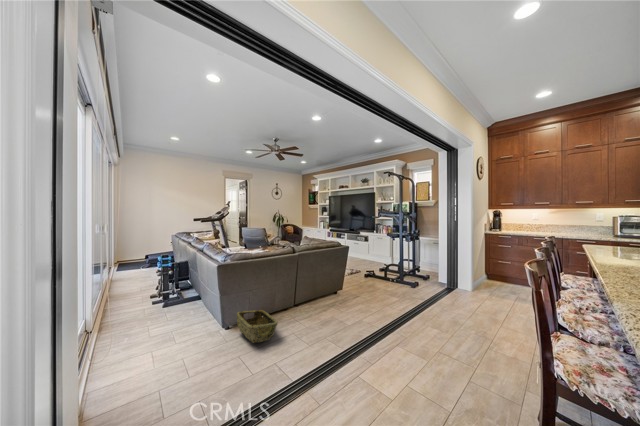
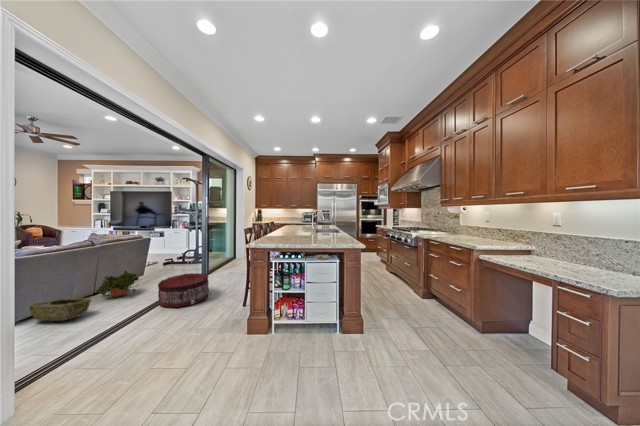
potted plant: none [291,286,328,319] -> present [96,271,137,297]
pouf: none [339,314,414,389] -> present [158,273,209,307]

